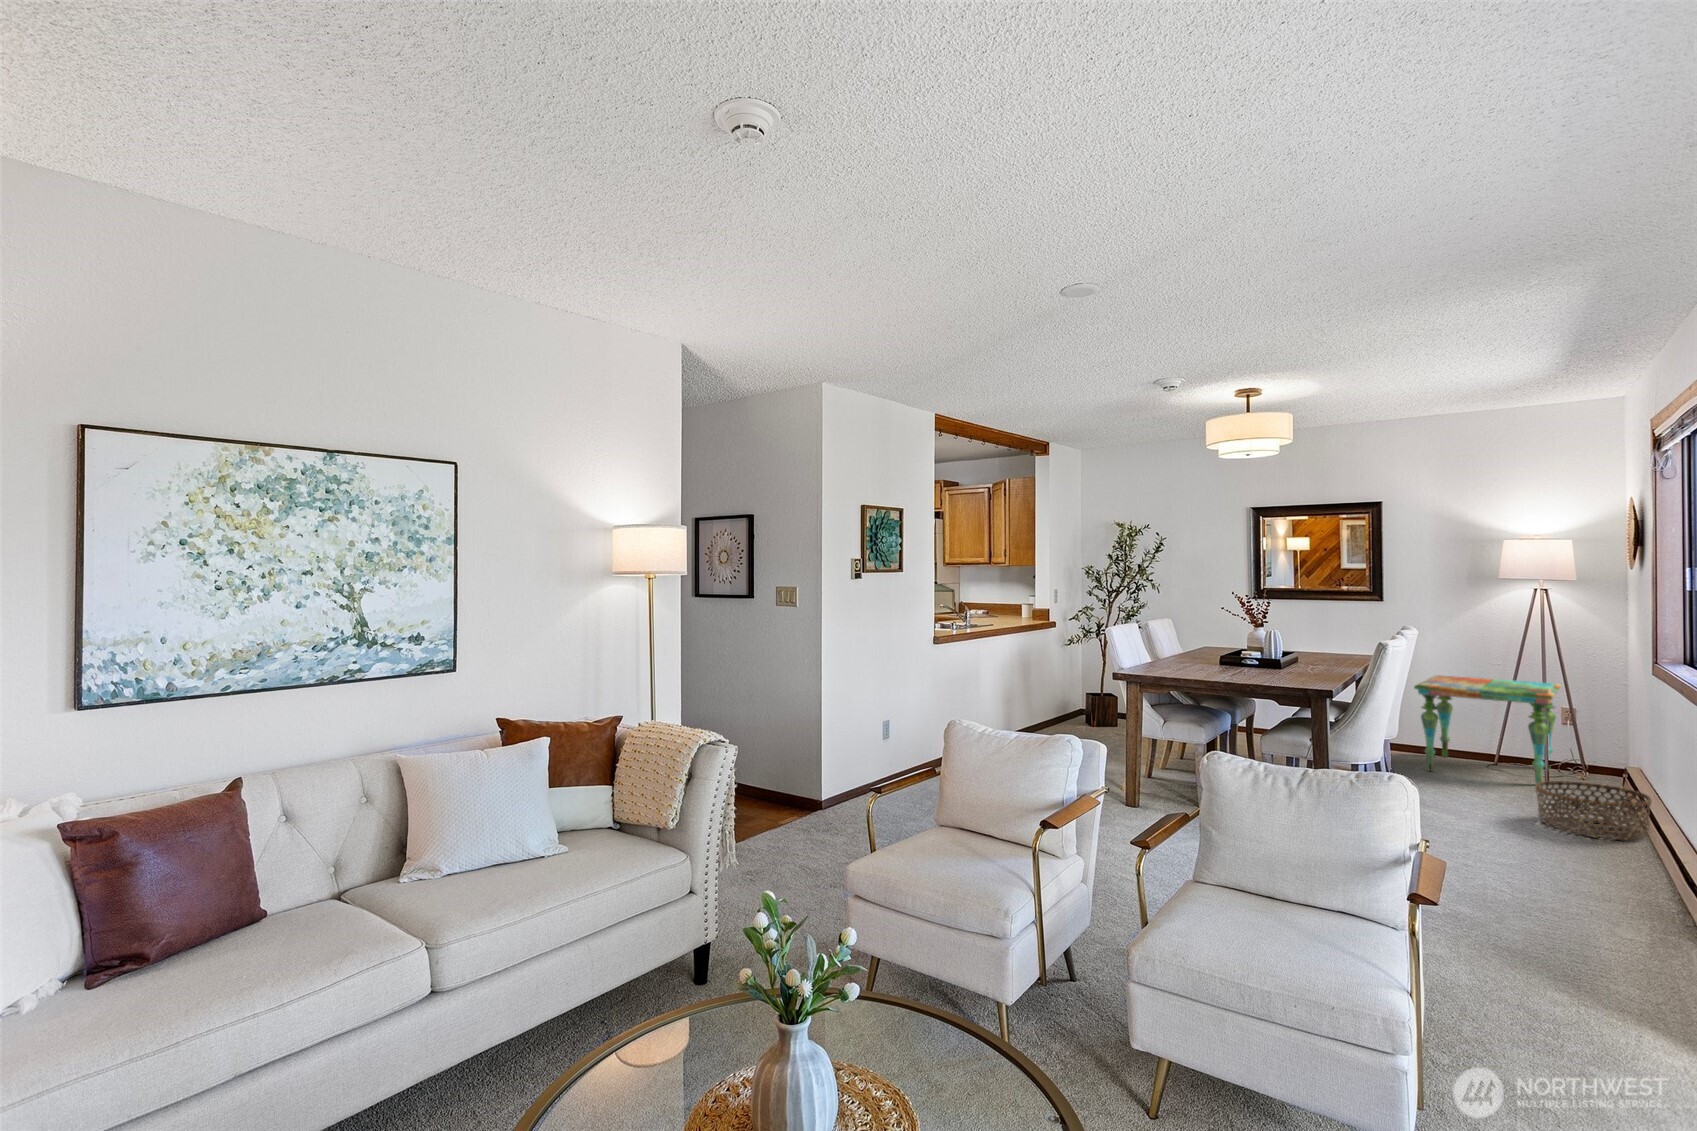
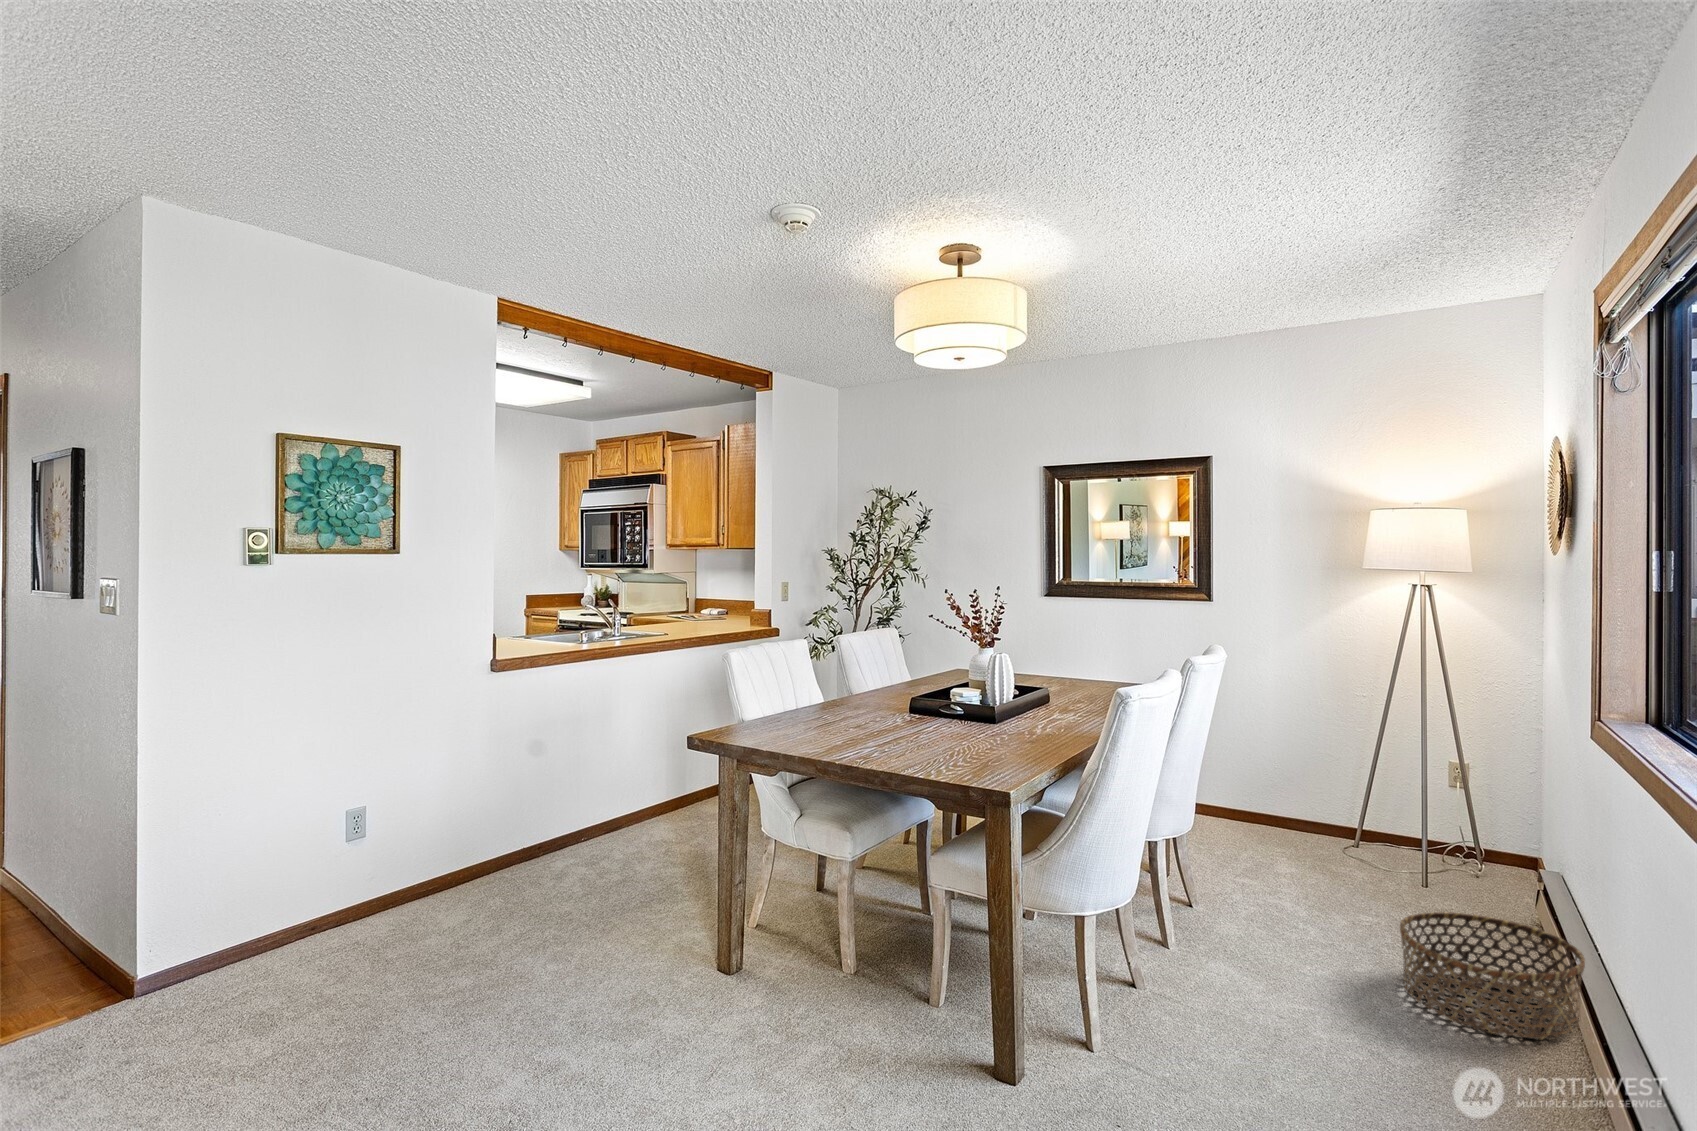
side table: present [1414,675,1561,783] -> none [1238,712,1448,893]

